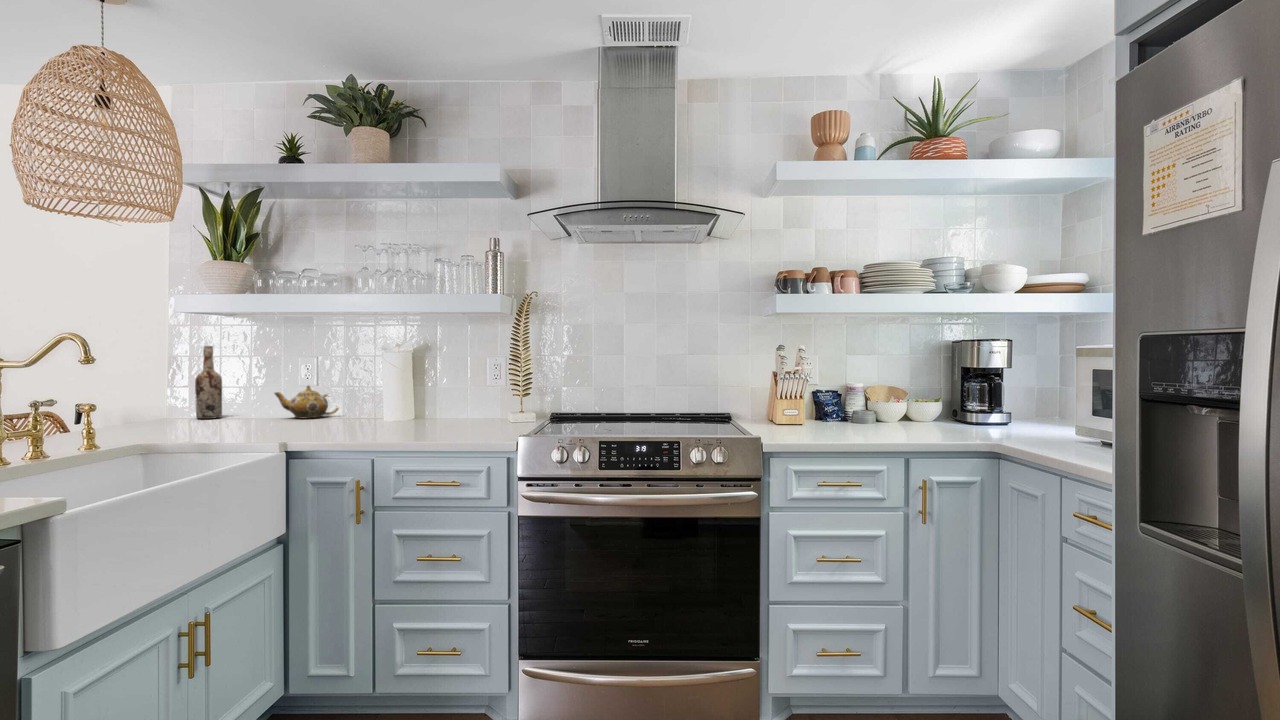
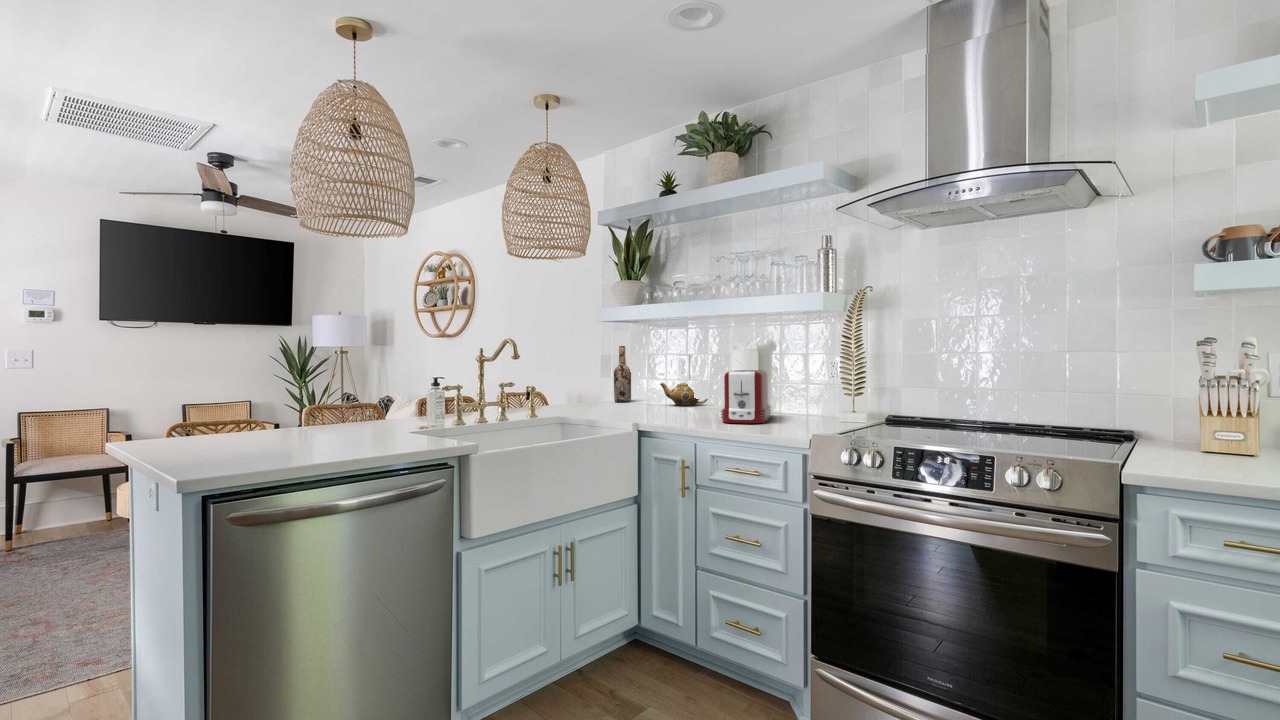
toaster: none [390,374,443,432] -> present [721,370,771,423]

